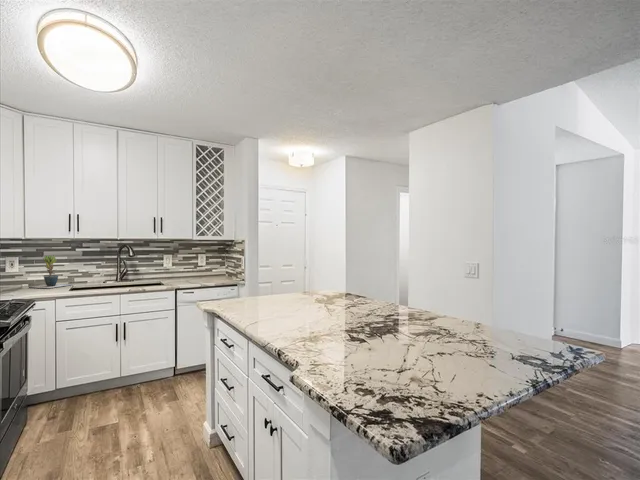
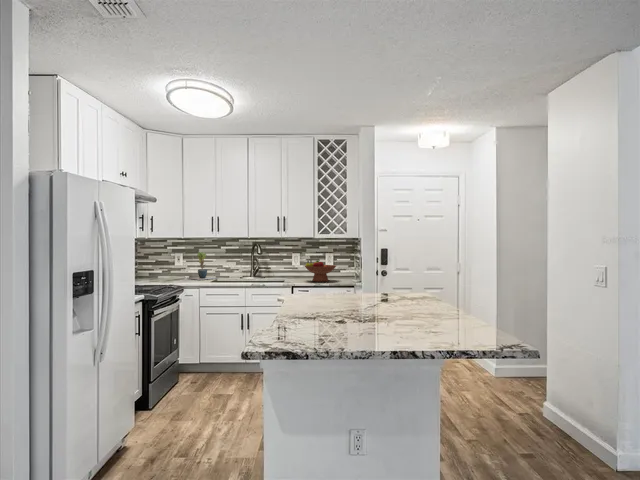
fruit bowl: none [186,261,220,282] -> present [305,260,336,282]

